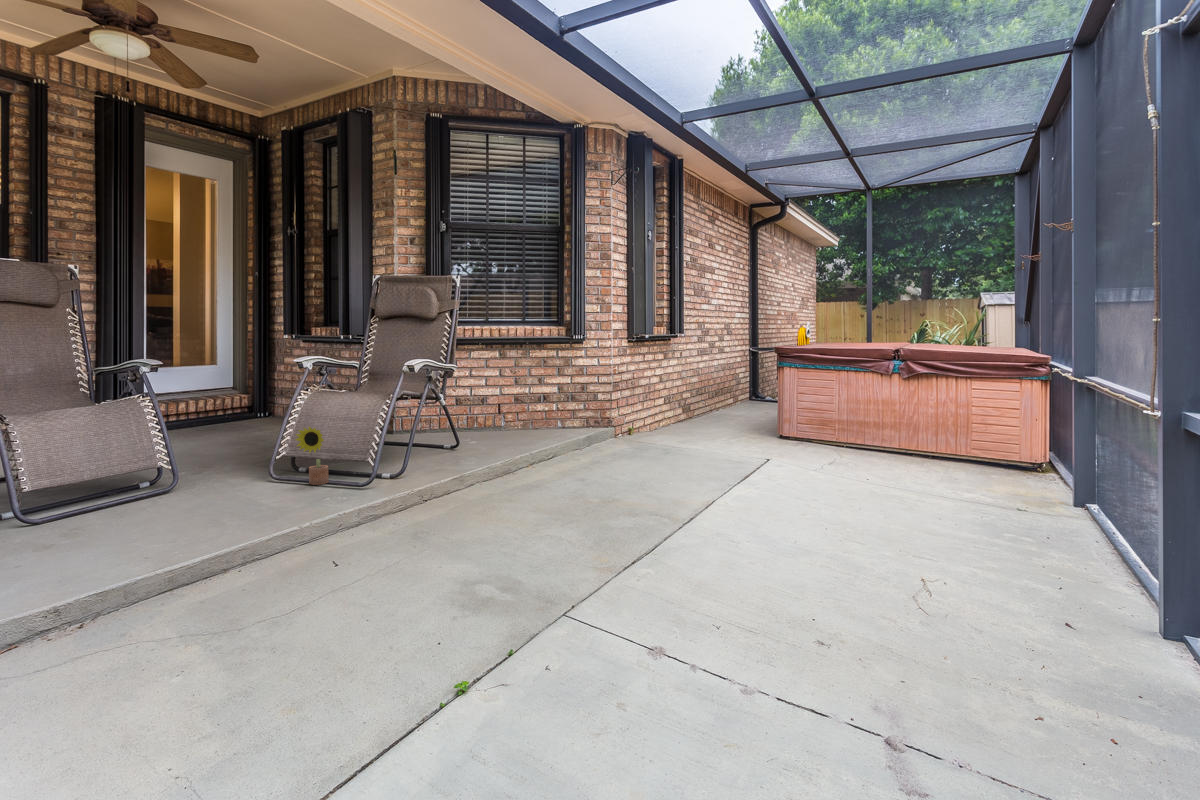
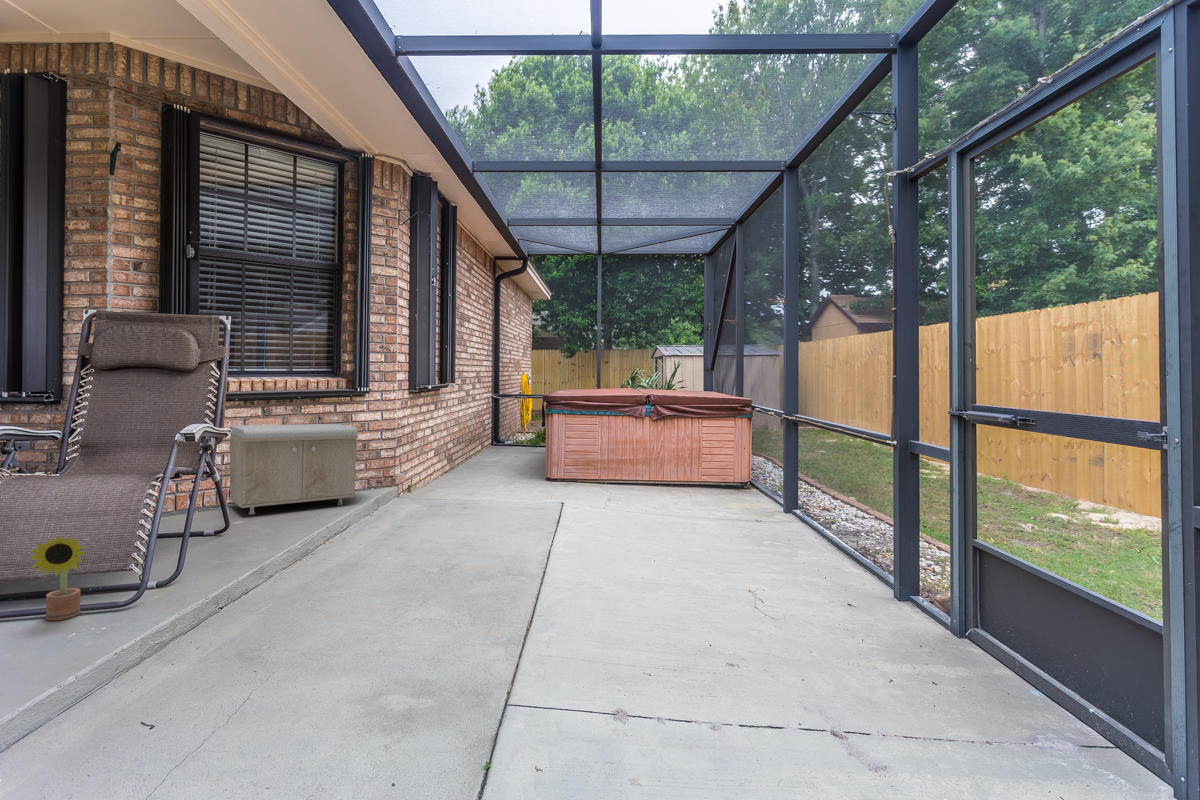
storage bench: none [475,366,565,437] -> present [228,424,358,515]

